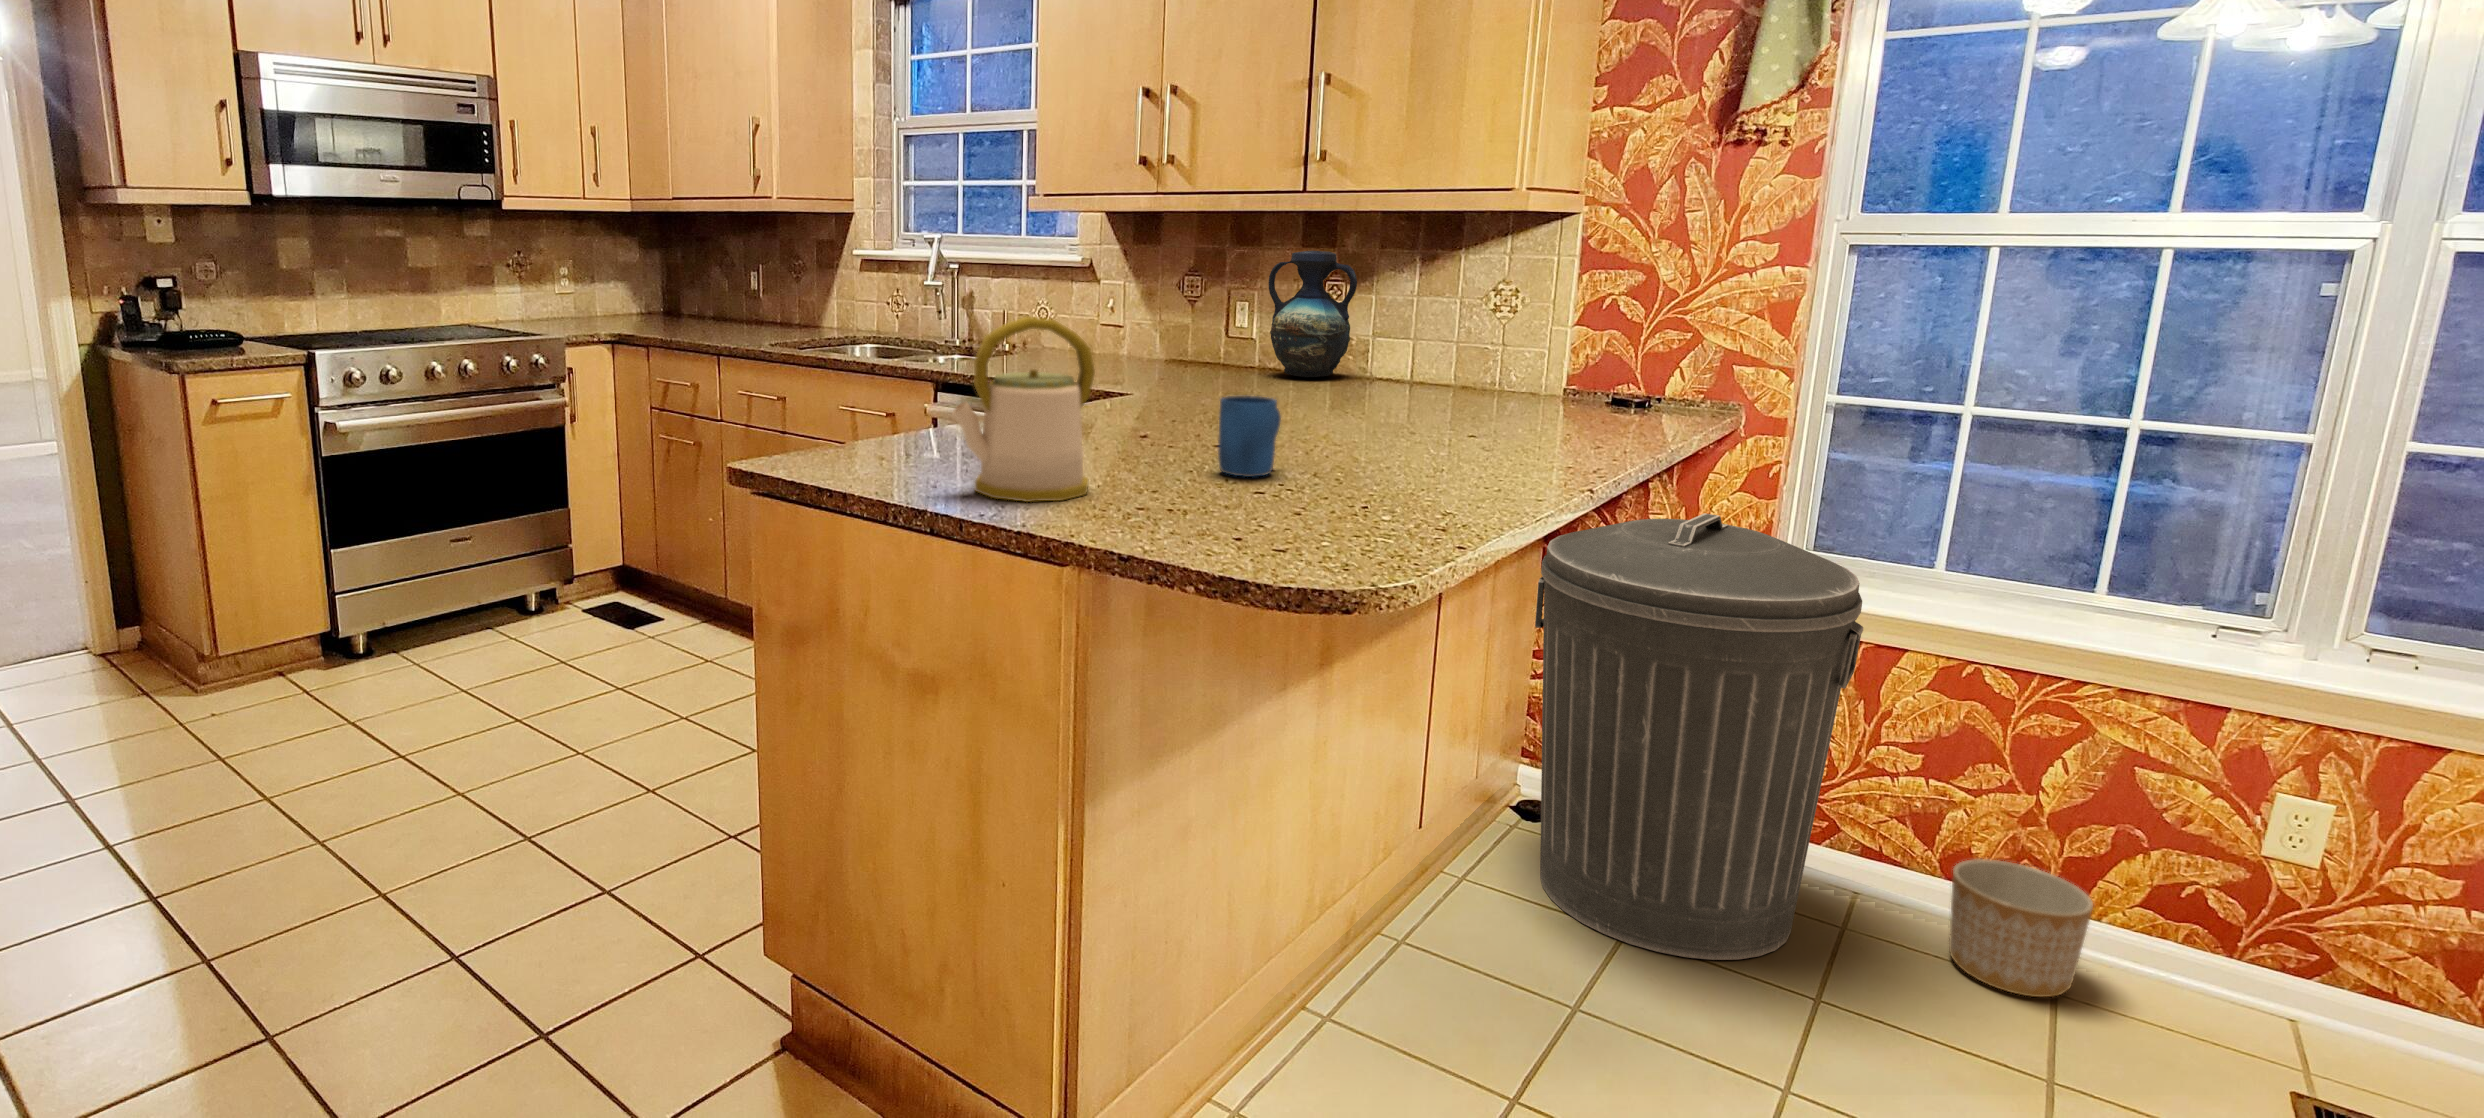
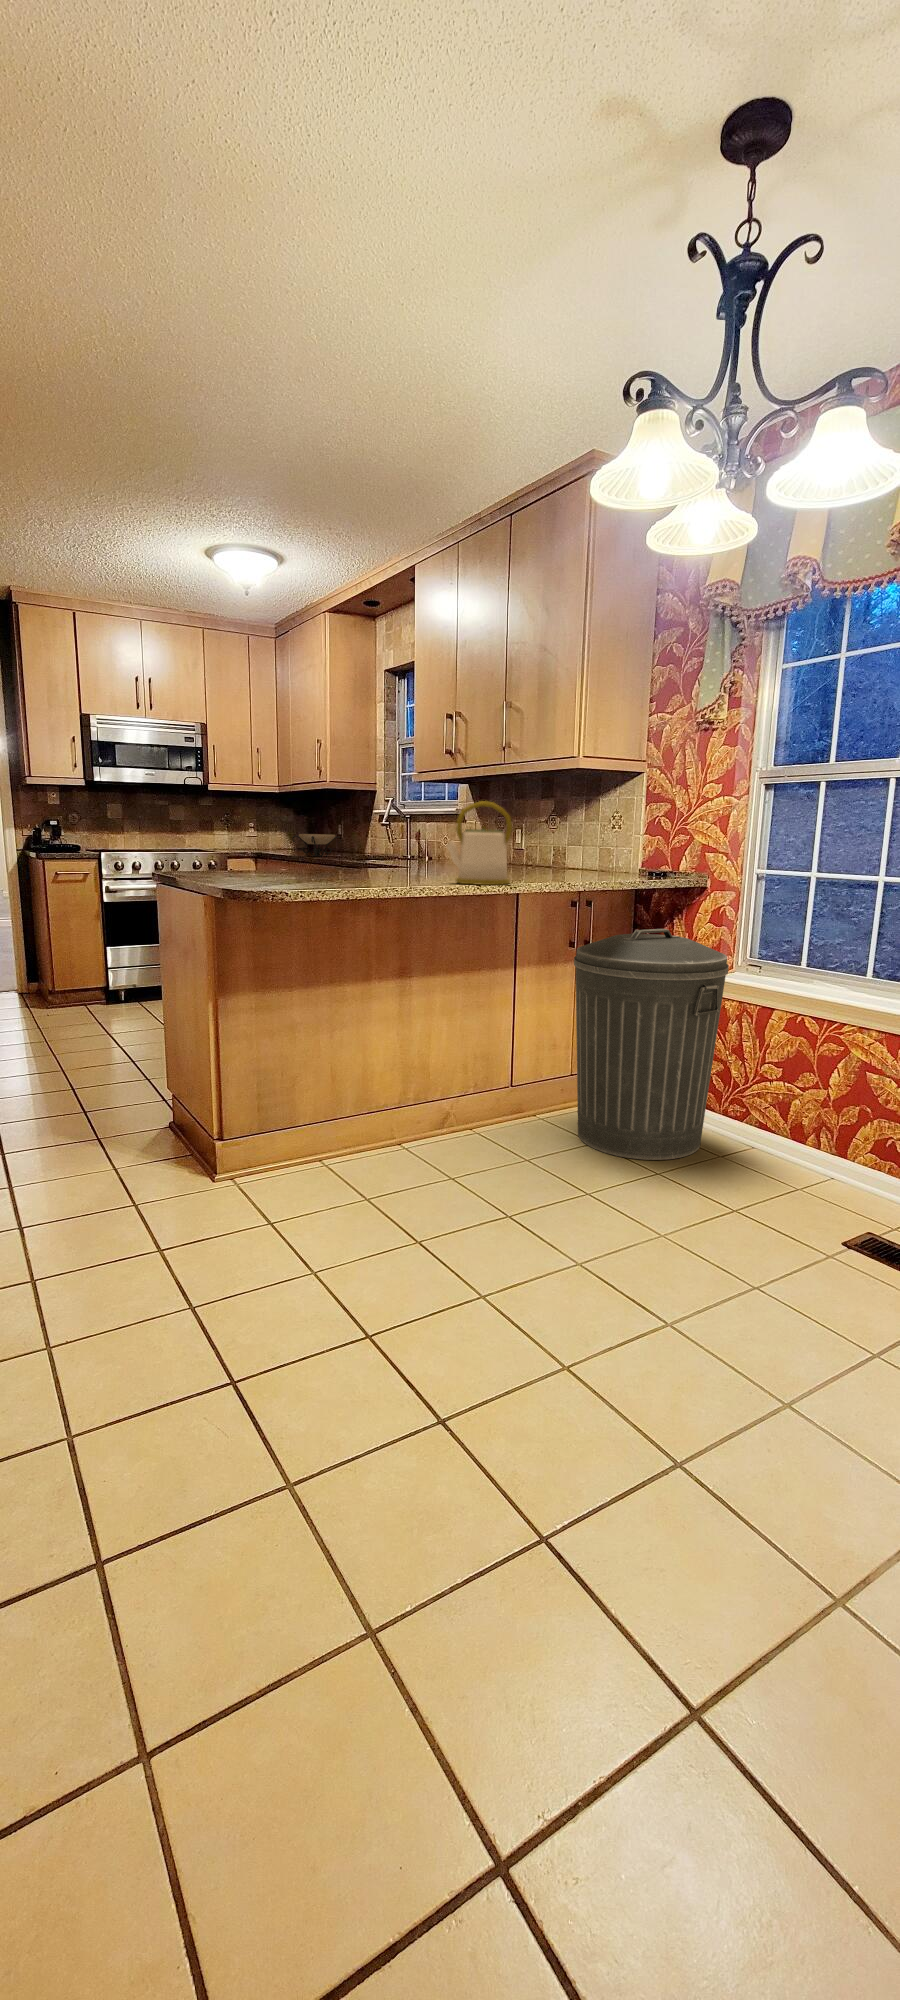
vase: present [1269,251,1357,377] -> none [520,801,563,870]
decorative bowl: none [648,280,743,323] -> present [292,834,341,856]
kettle: present [952,317,1095,502] -> present [446,801,512,885]
mug: present [1218,396,1281,477] -> none [350,844,385,881]
planter: present [1949,859,2093,997] -> none [761,1121,828,1190]

